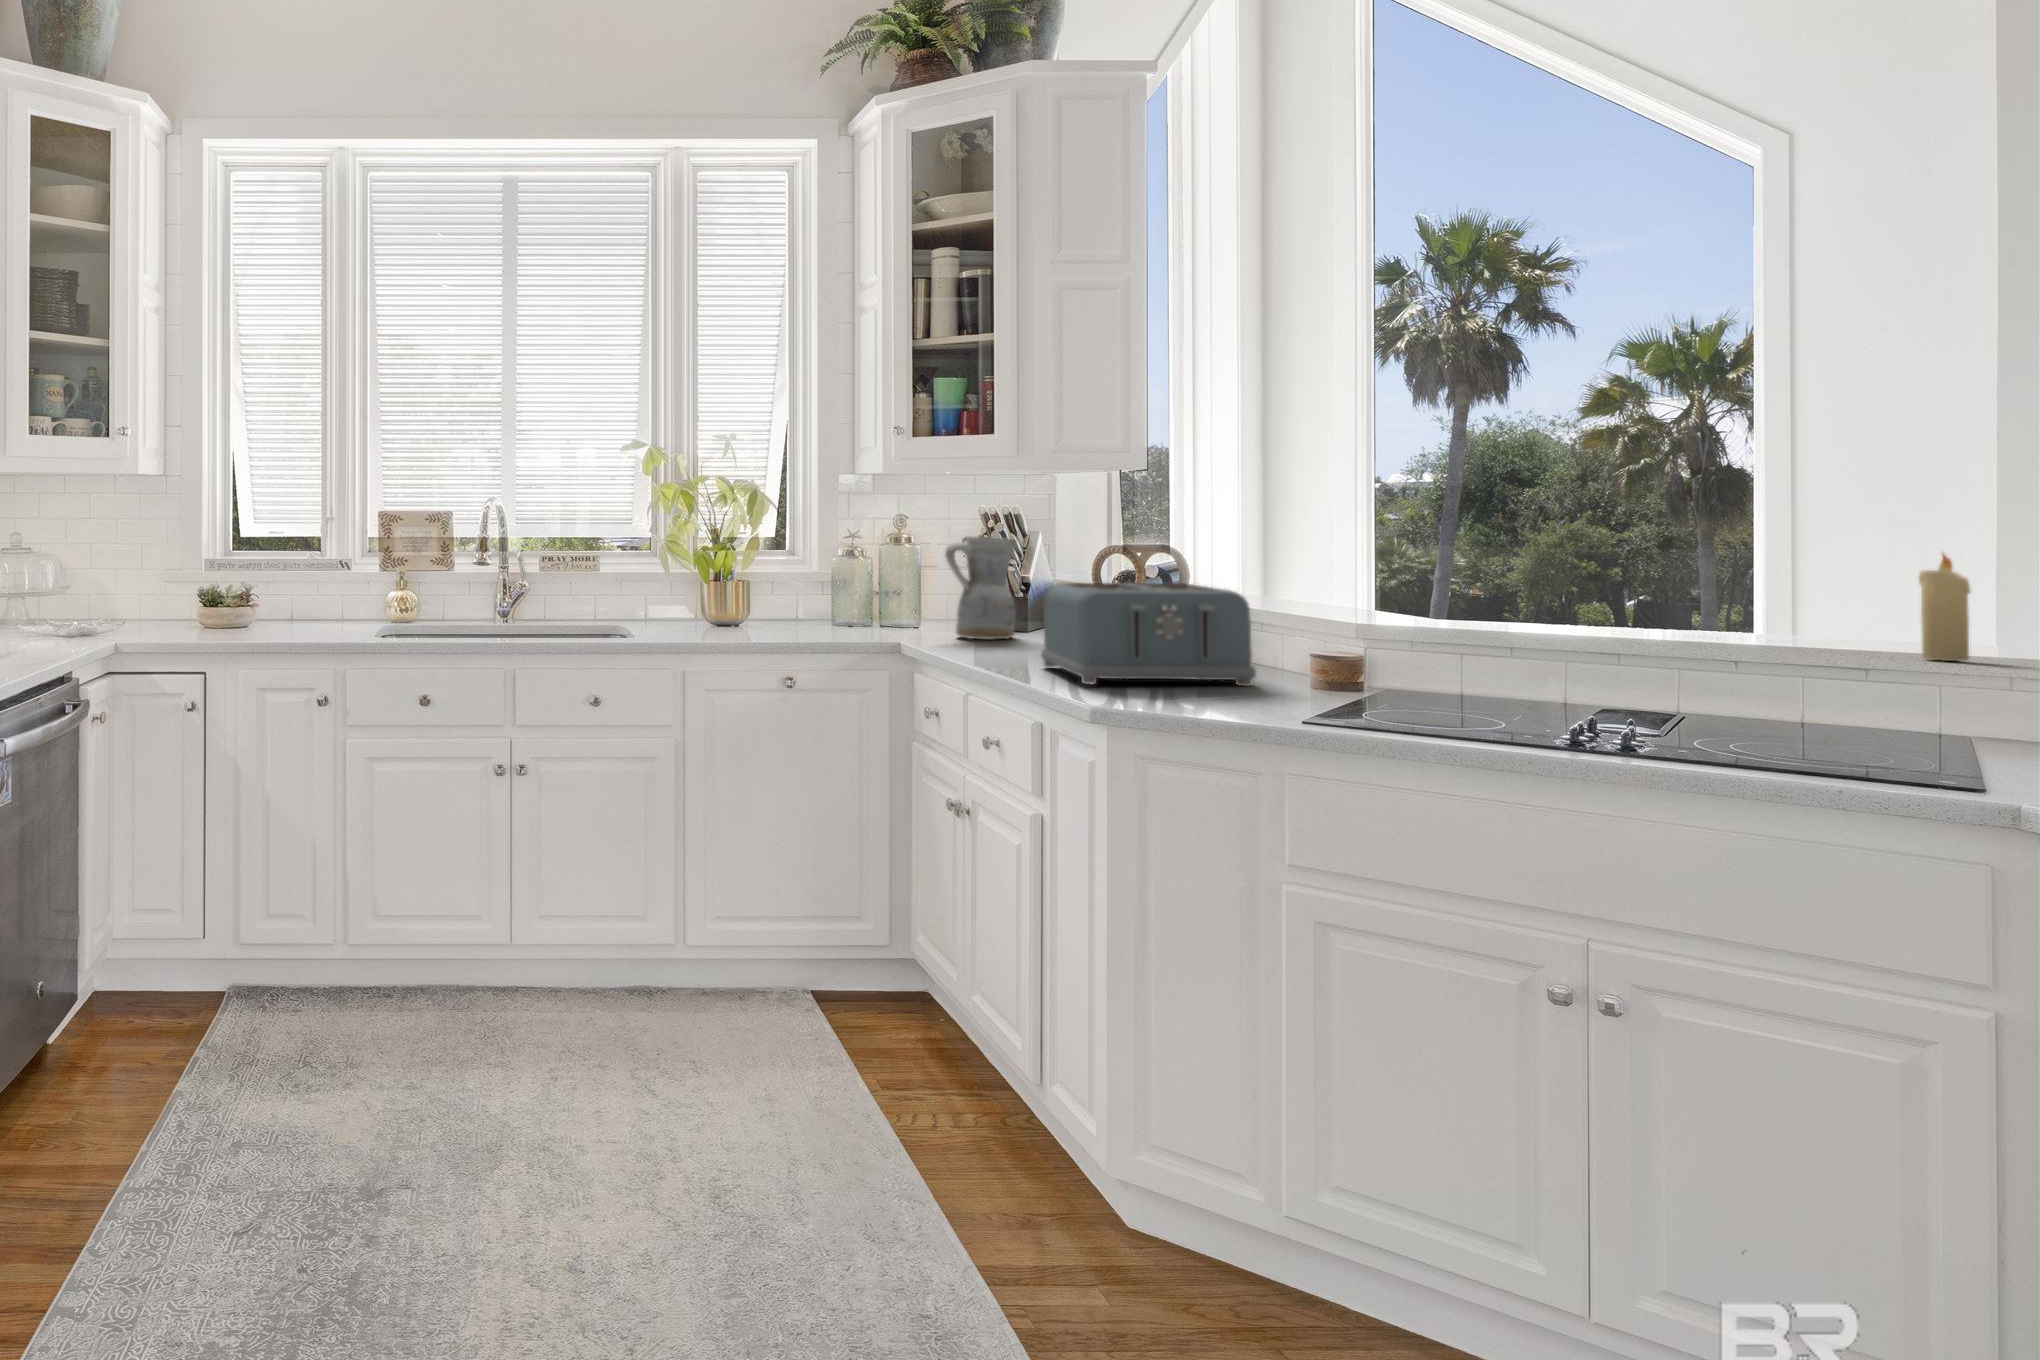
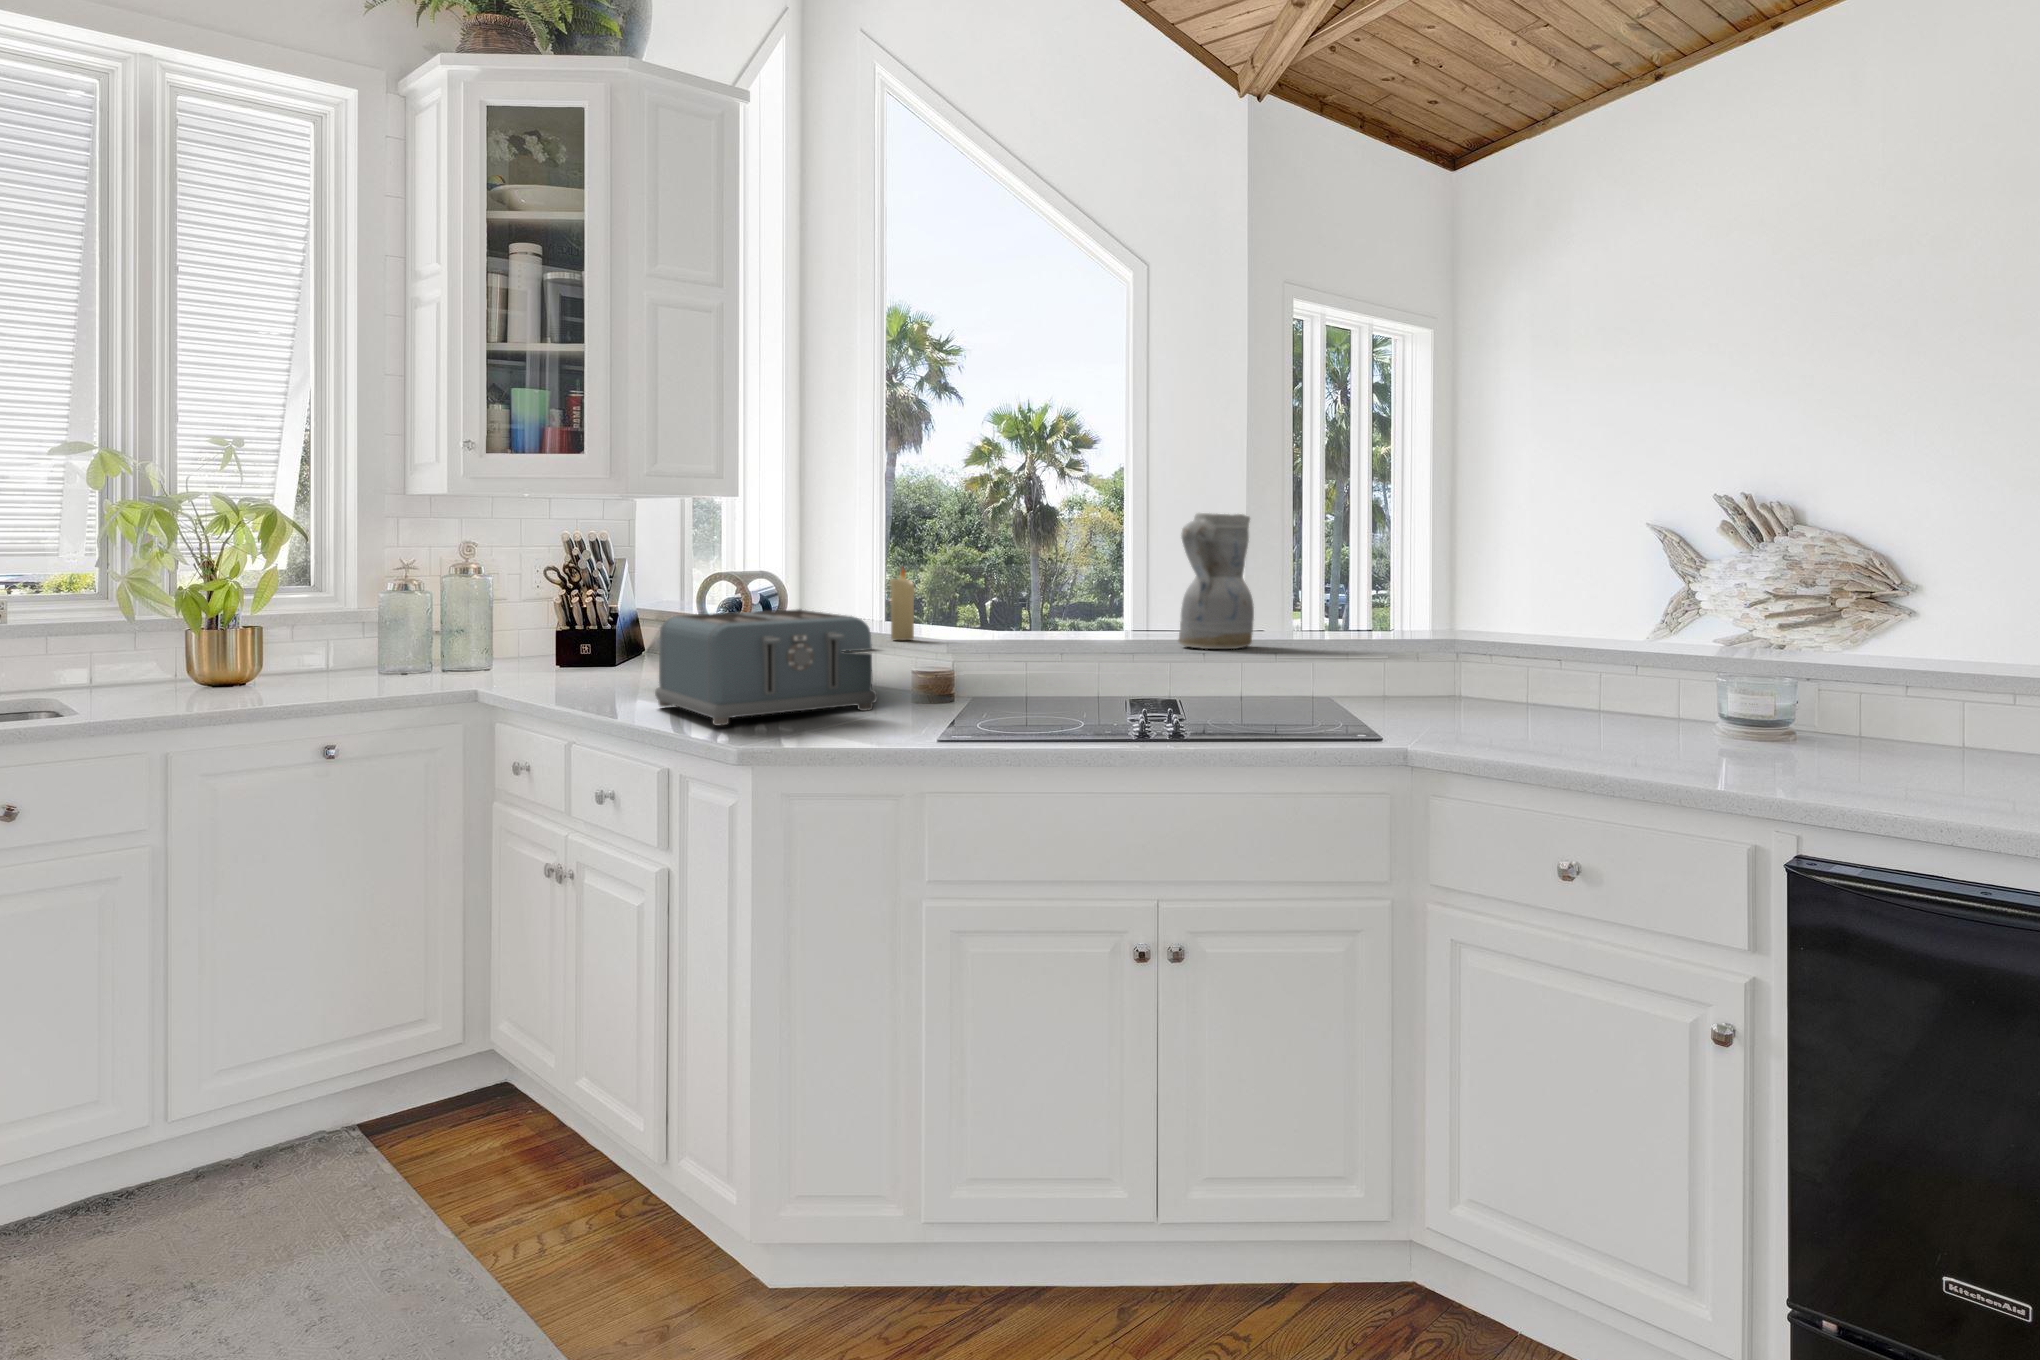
ceramic pitcher: present [945,536,1016,640] -> present [1179,513,1254,649]
candle: present [1919,554,1970,661] -> present [890,568,915,640]

